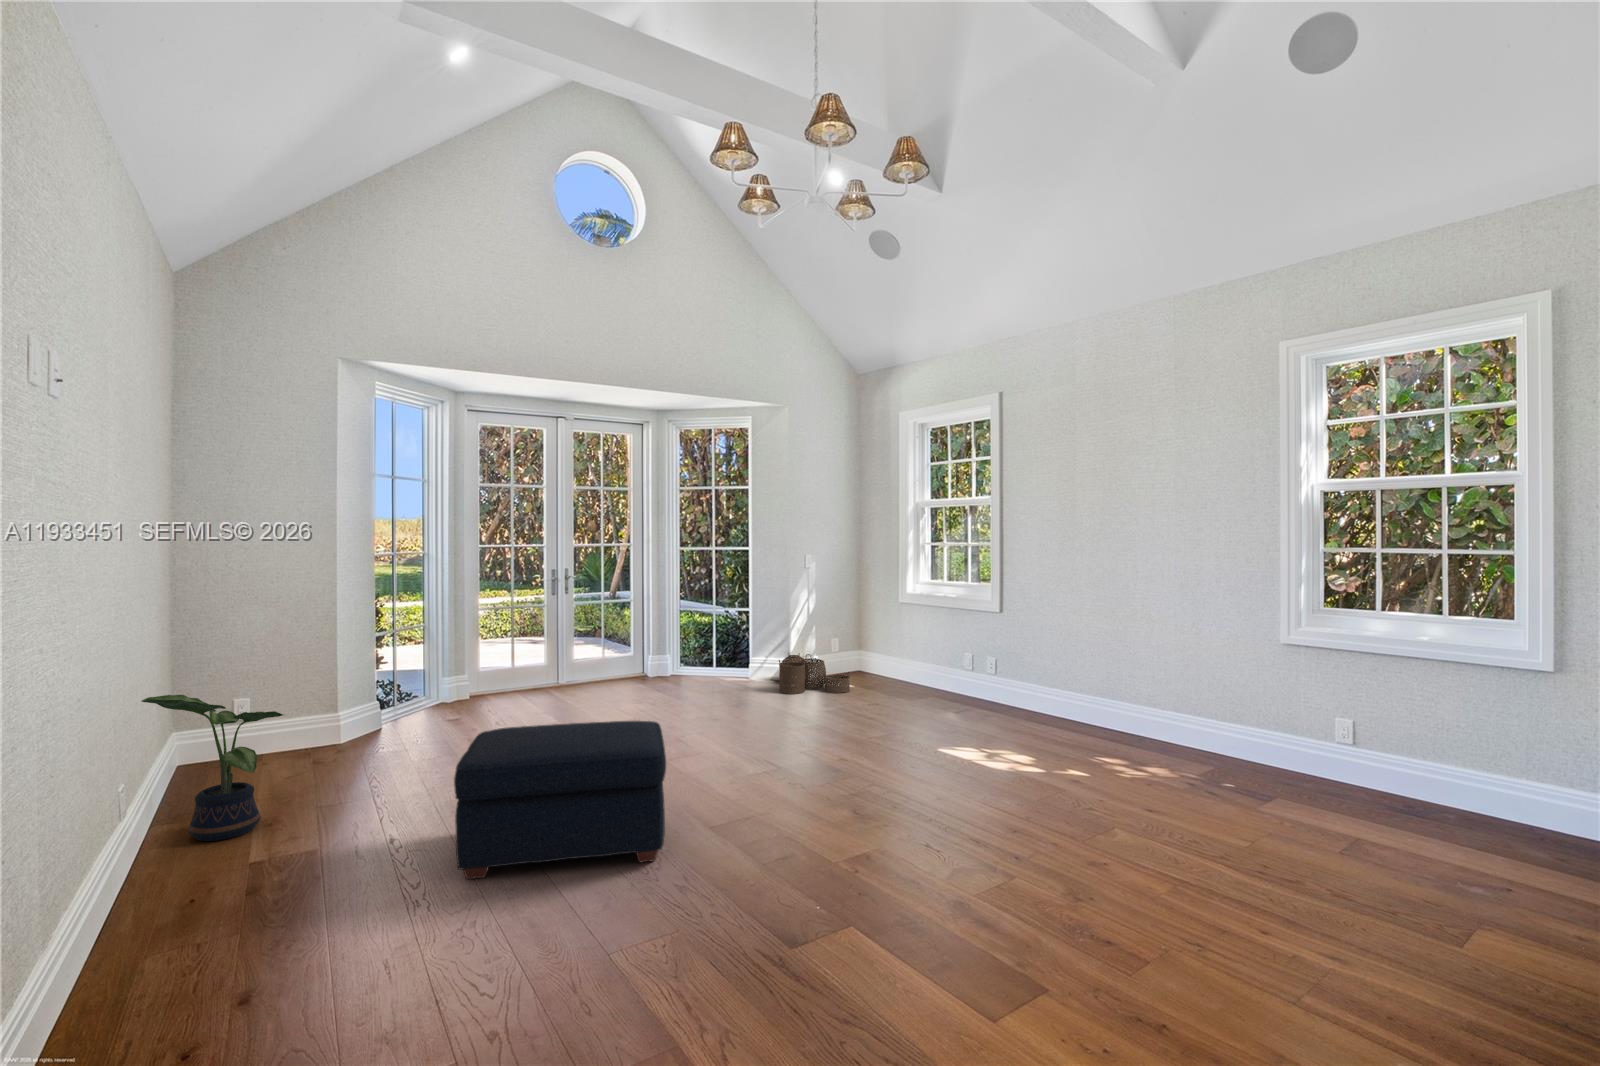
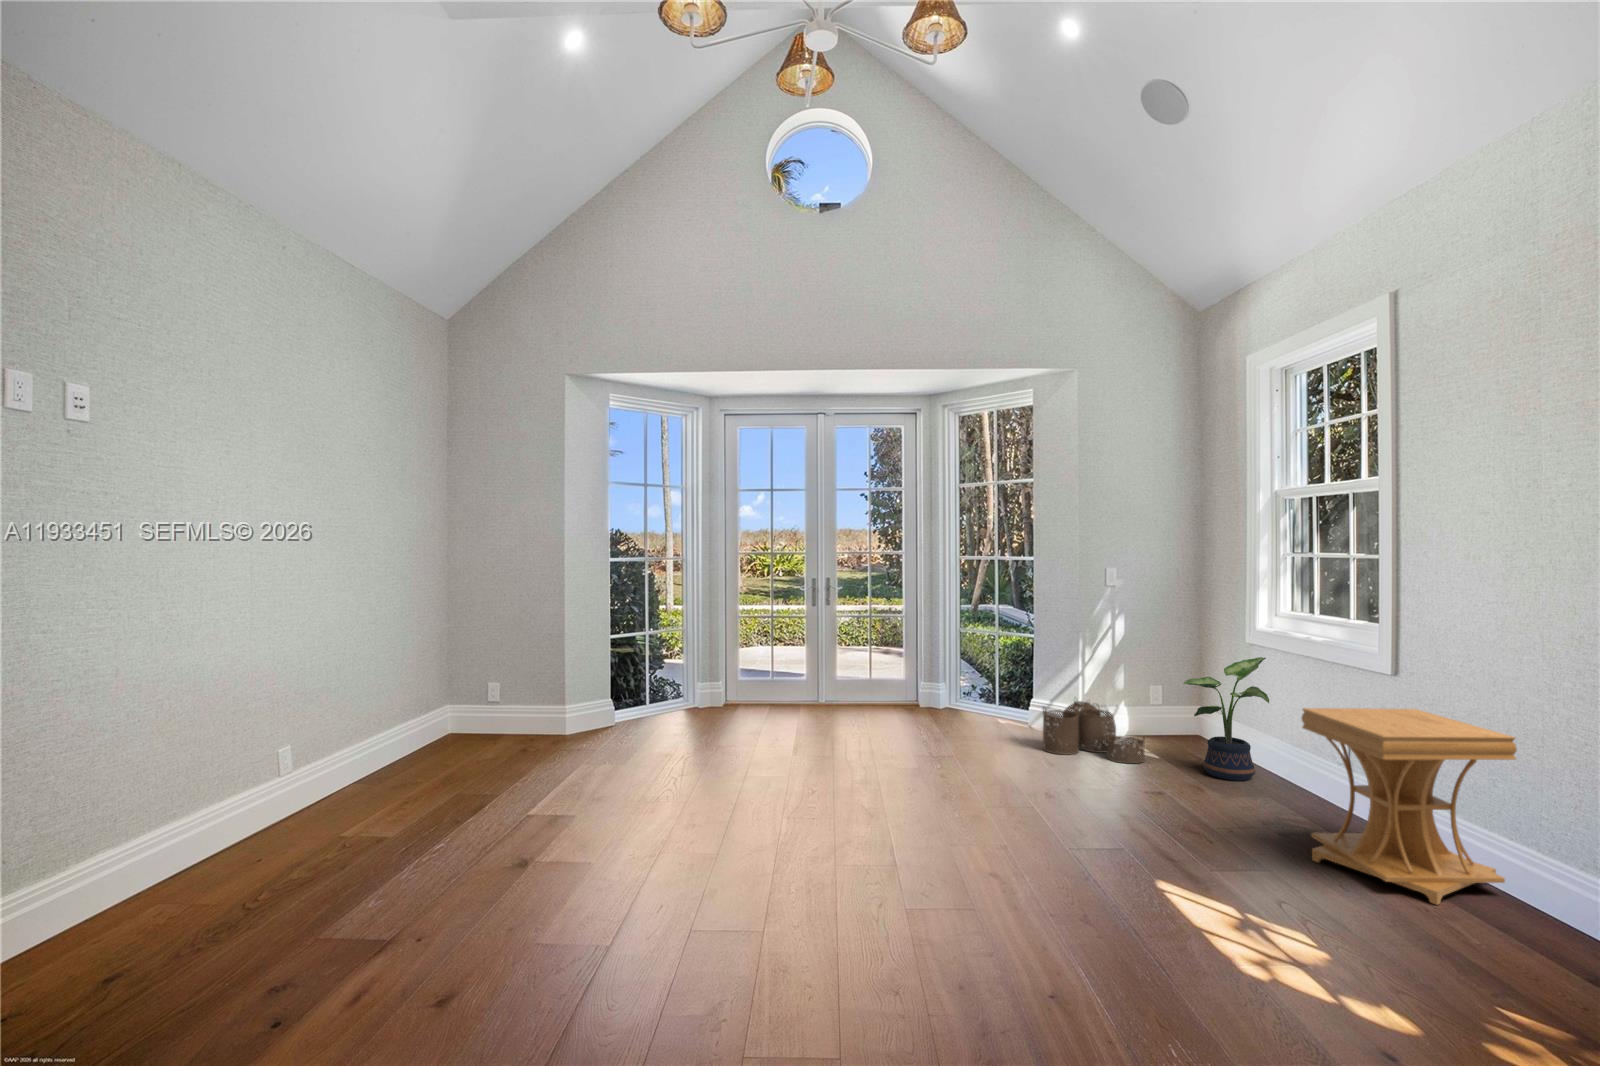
side table: none [975,630,1076,732] -> present [1302,708,1517,905]
potted plant: present [141,695,283,841] -> present [1183,657,1269,781]
ottoman: present [454,721,666,879] -> none [413,747,682,945]

